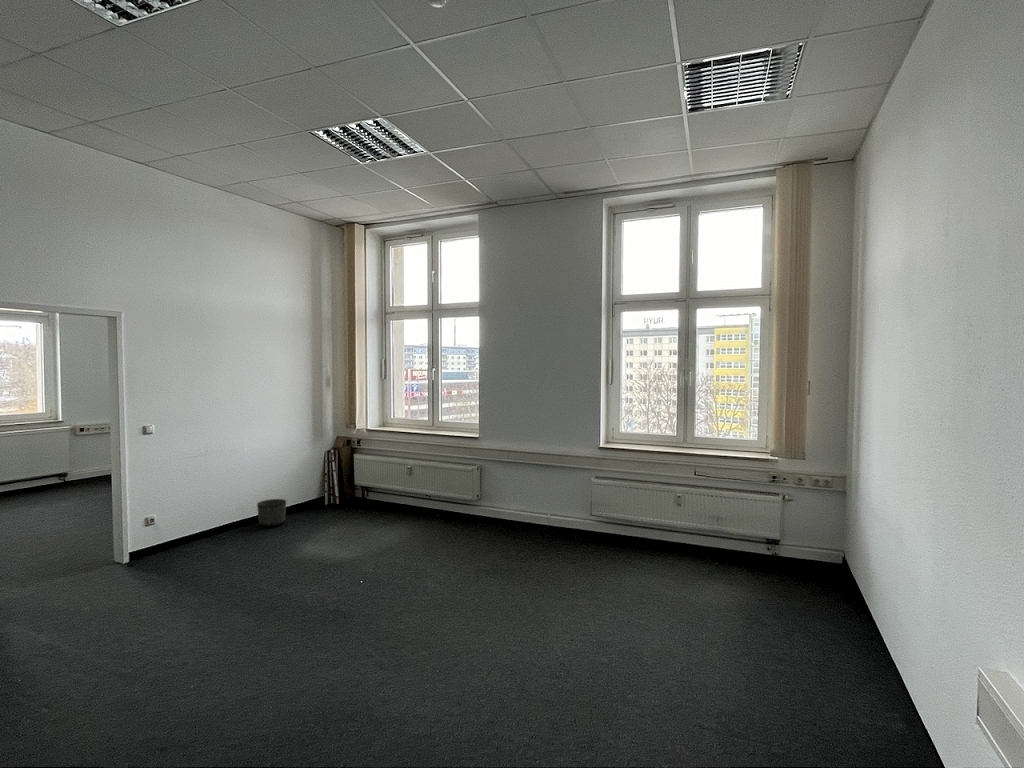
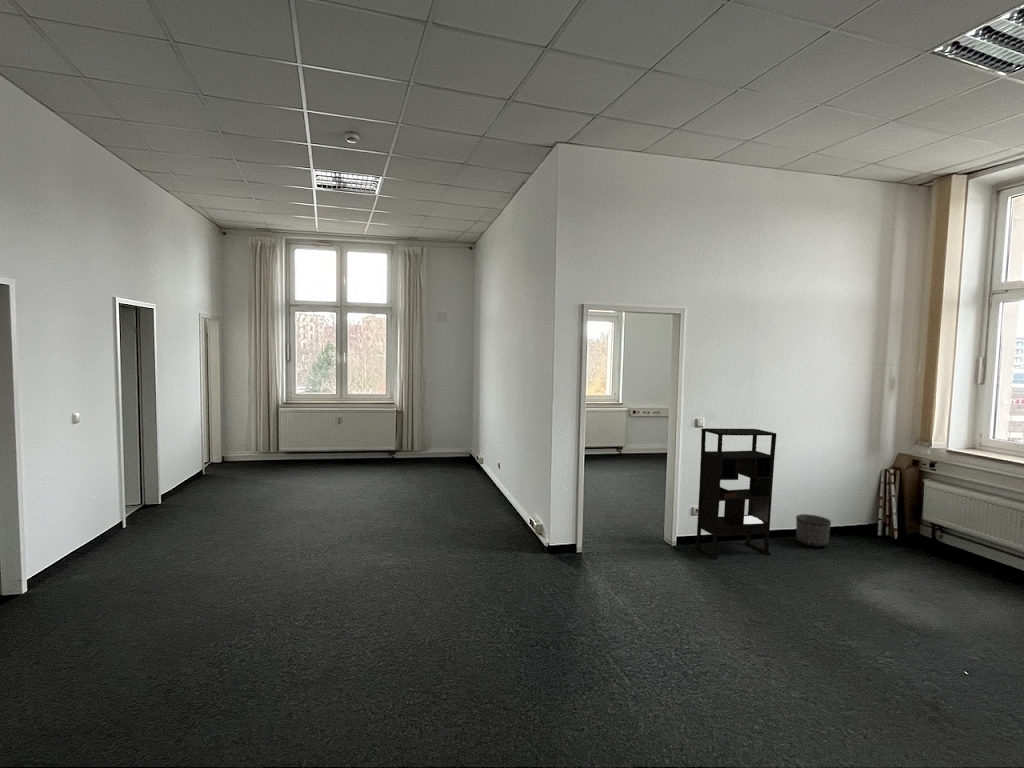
bookshelf: none [151,429,232,564] -> present [695,428,776,559]

